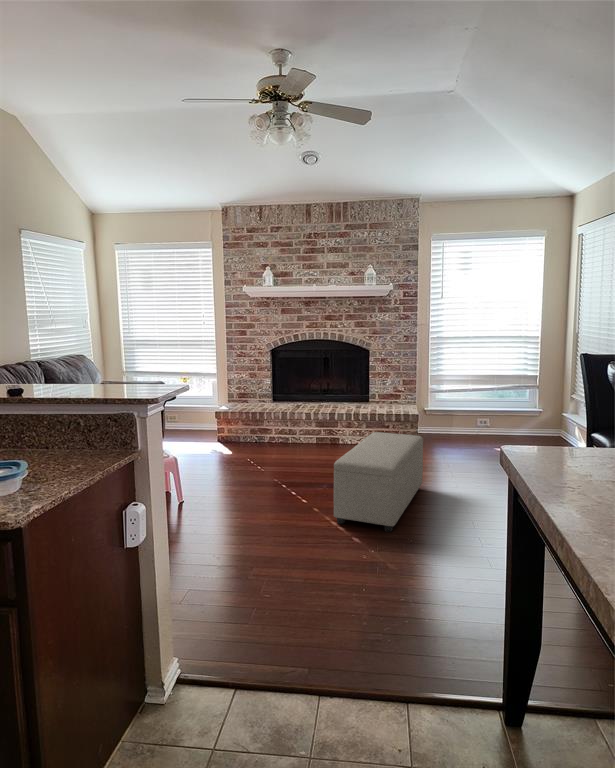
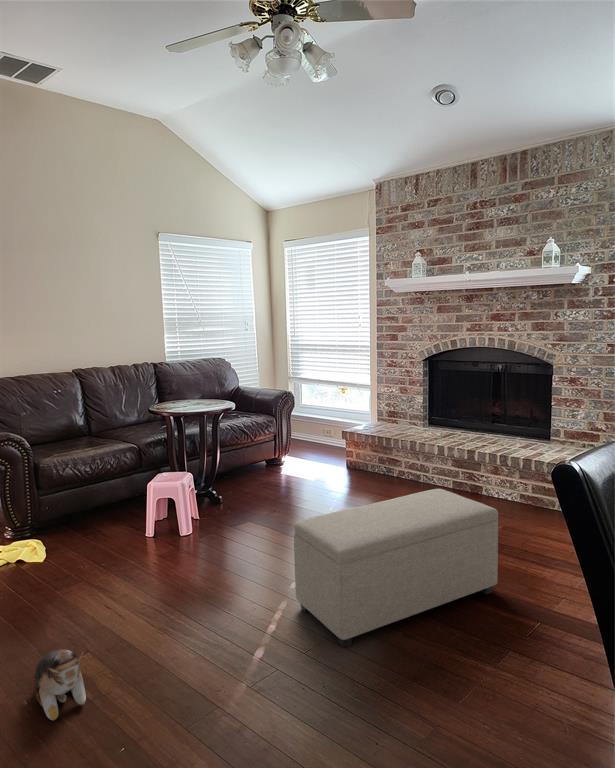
plush toy: none [233,558,323,618] -> present [35,649,86,720]

